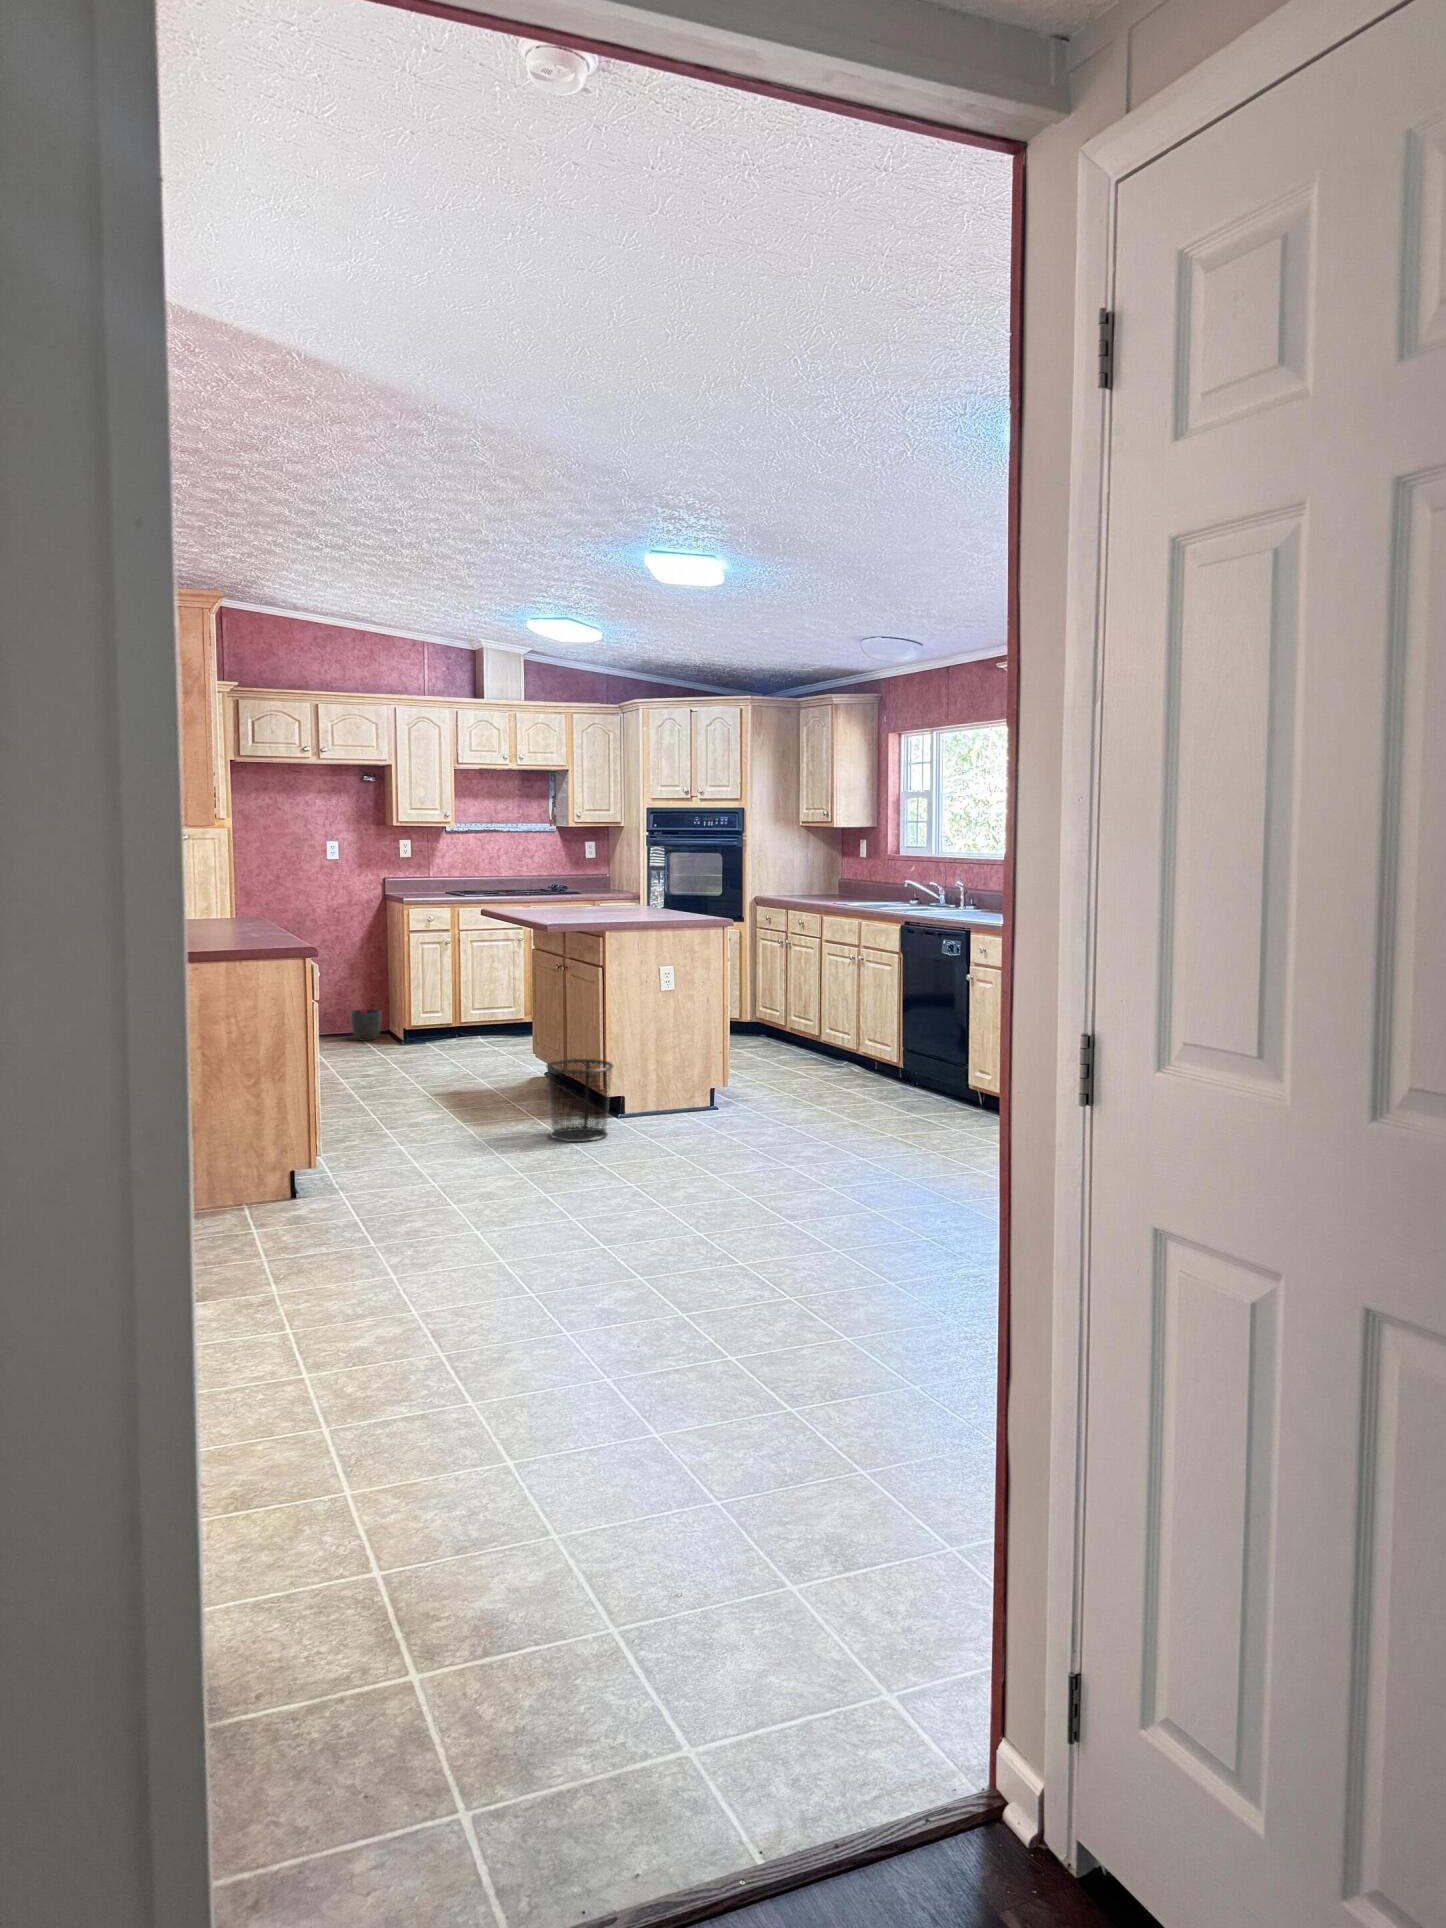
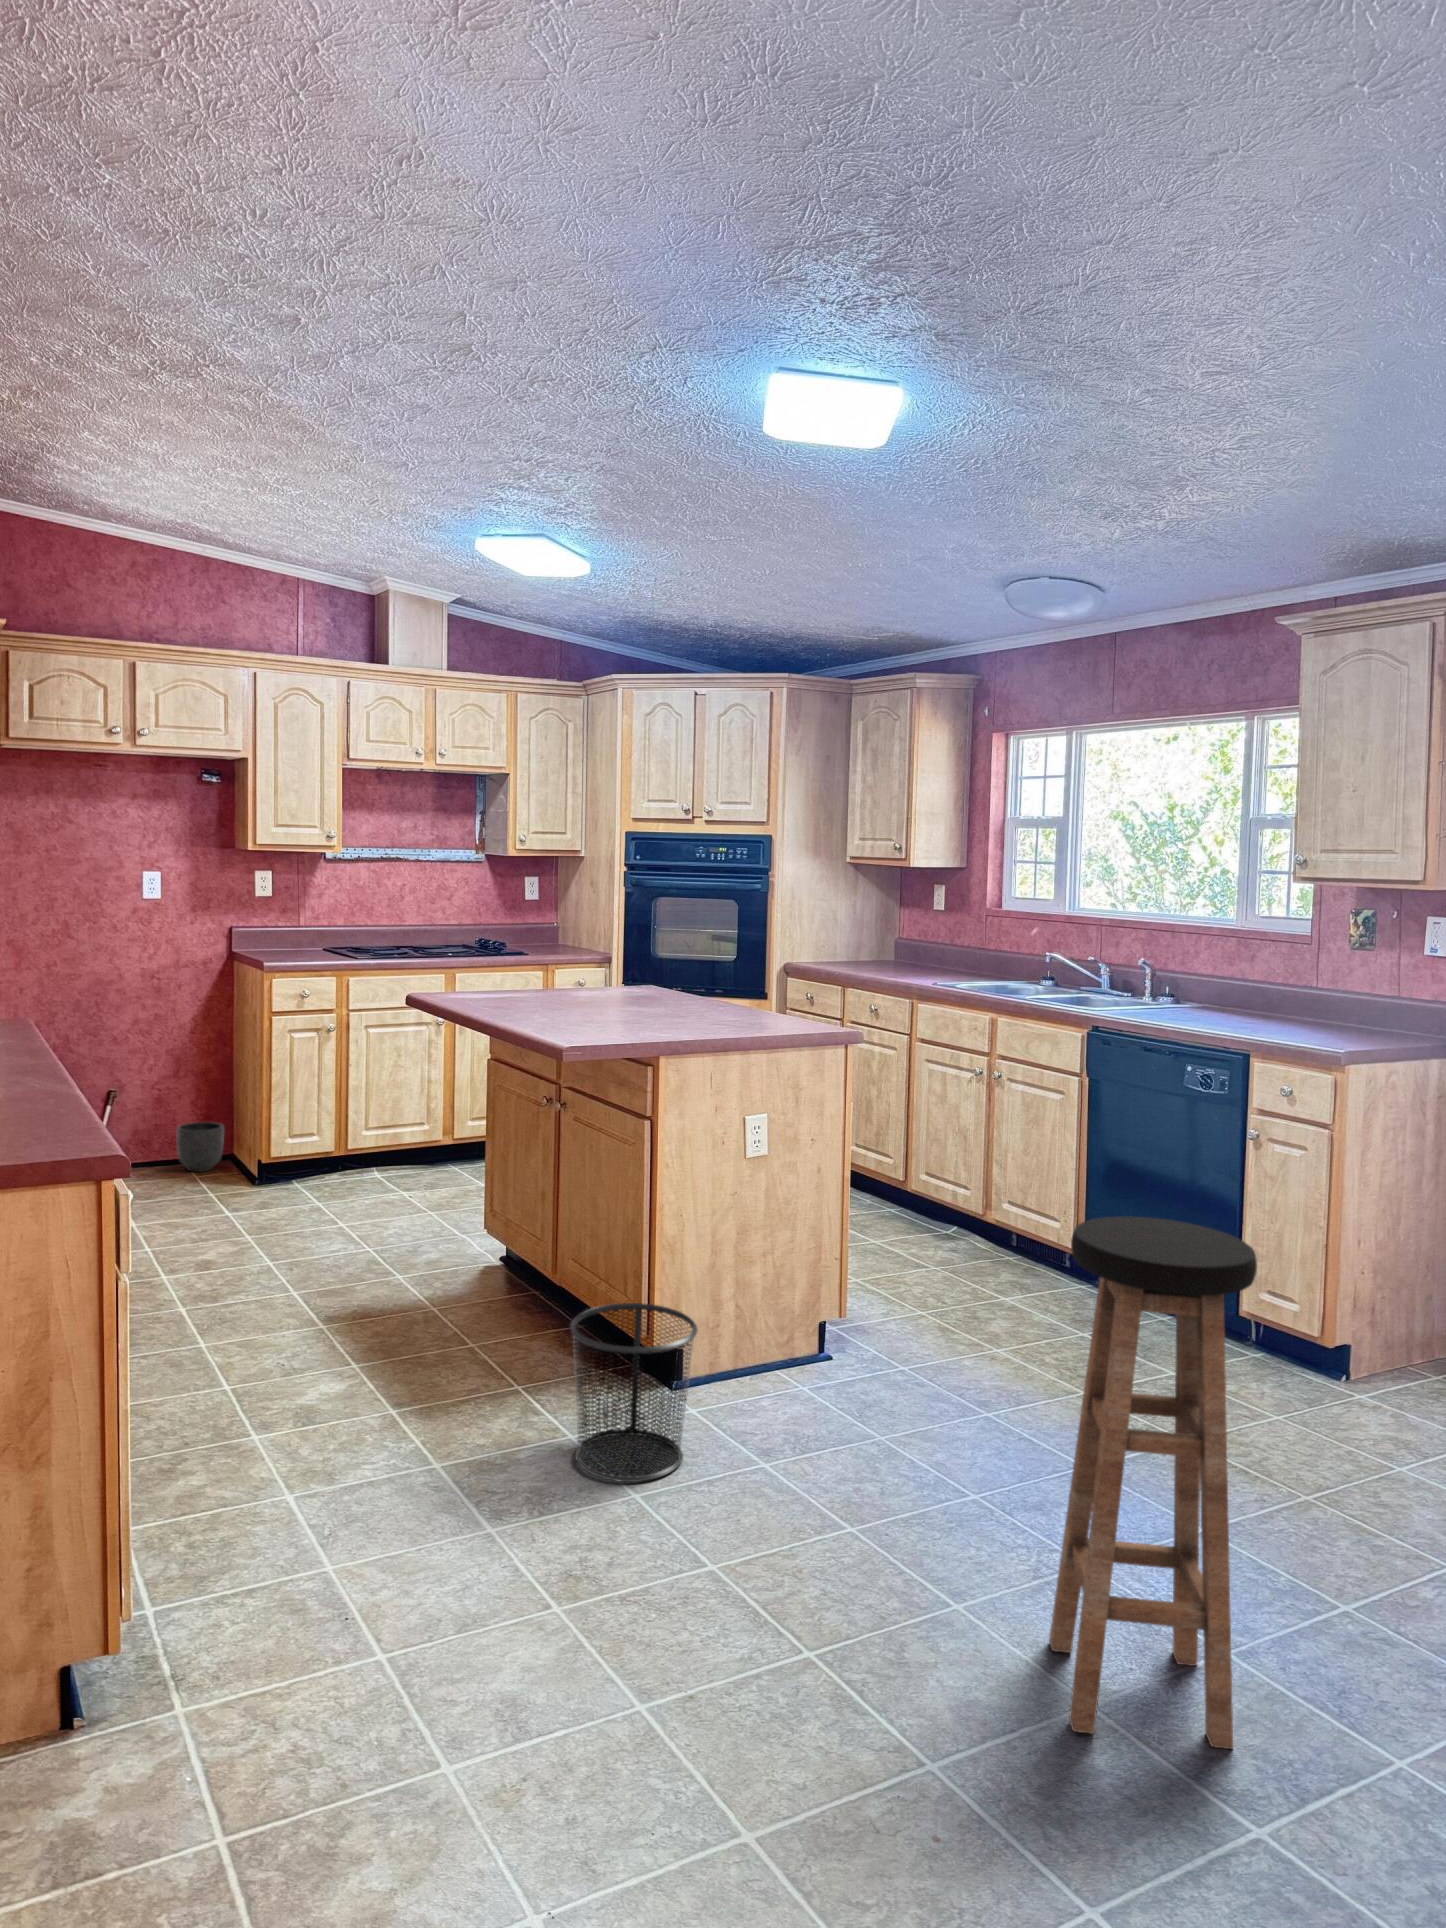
bar stool: none [728,977,812,1201] -> present [1049,1217,1257,1749]

